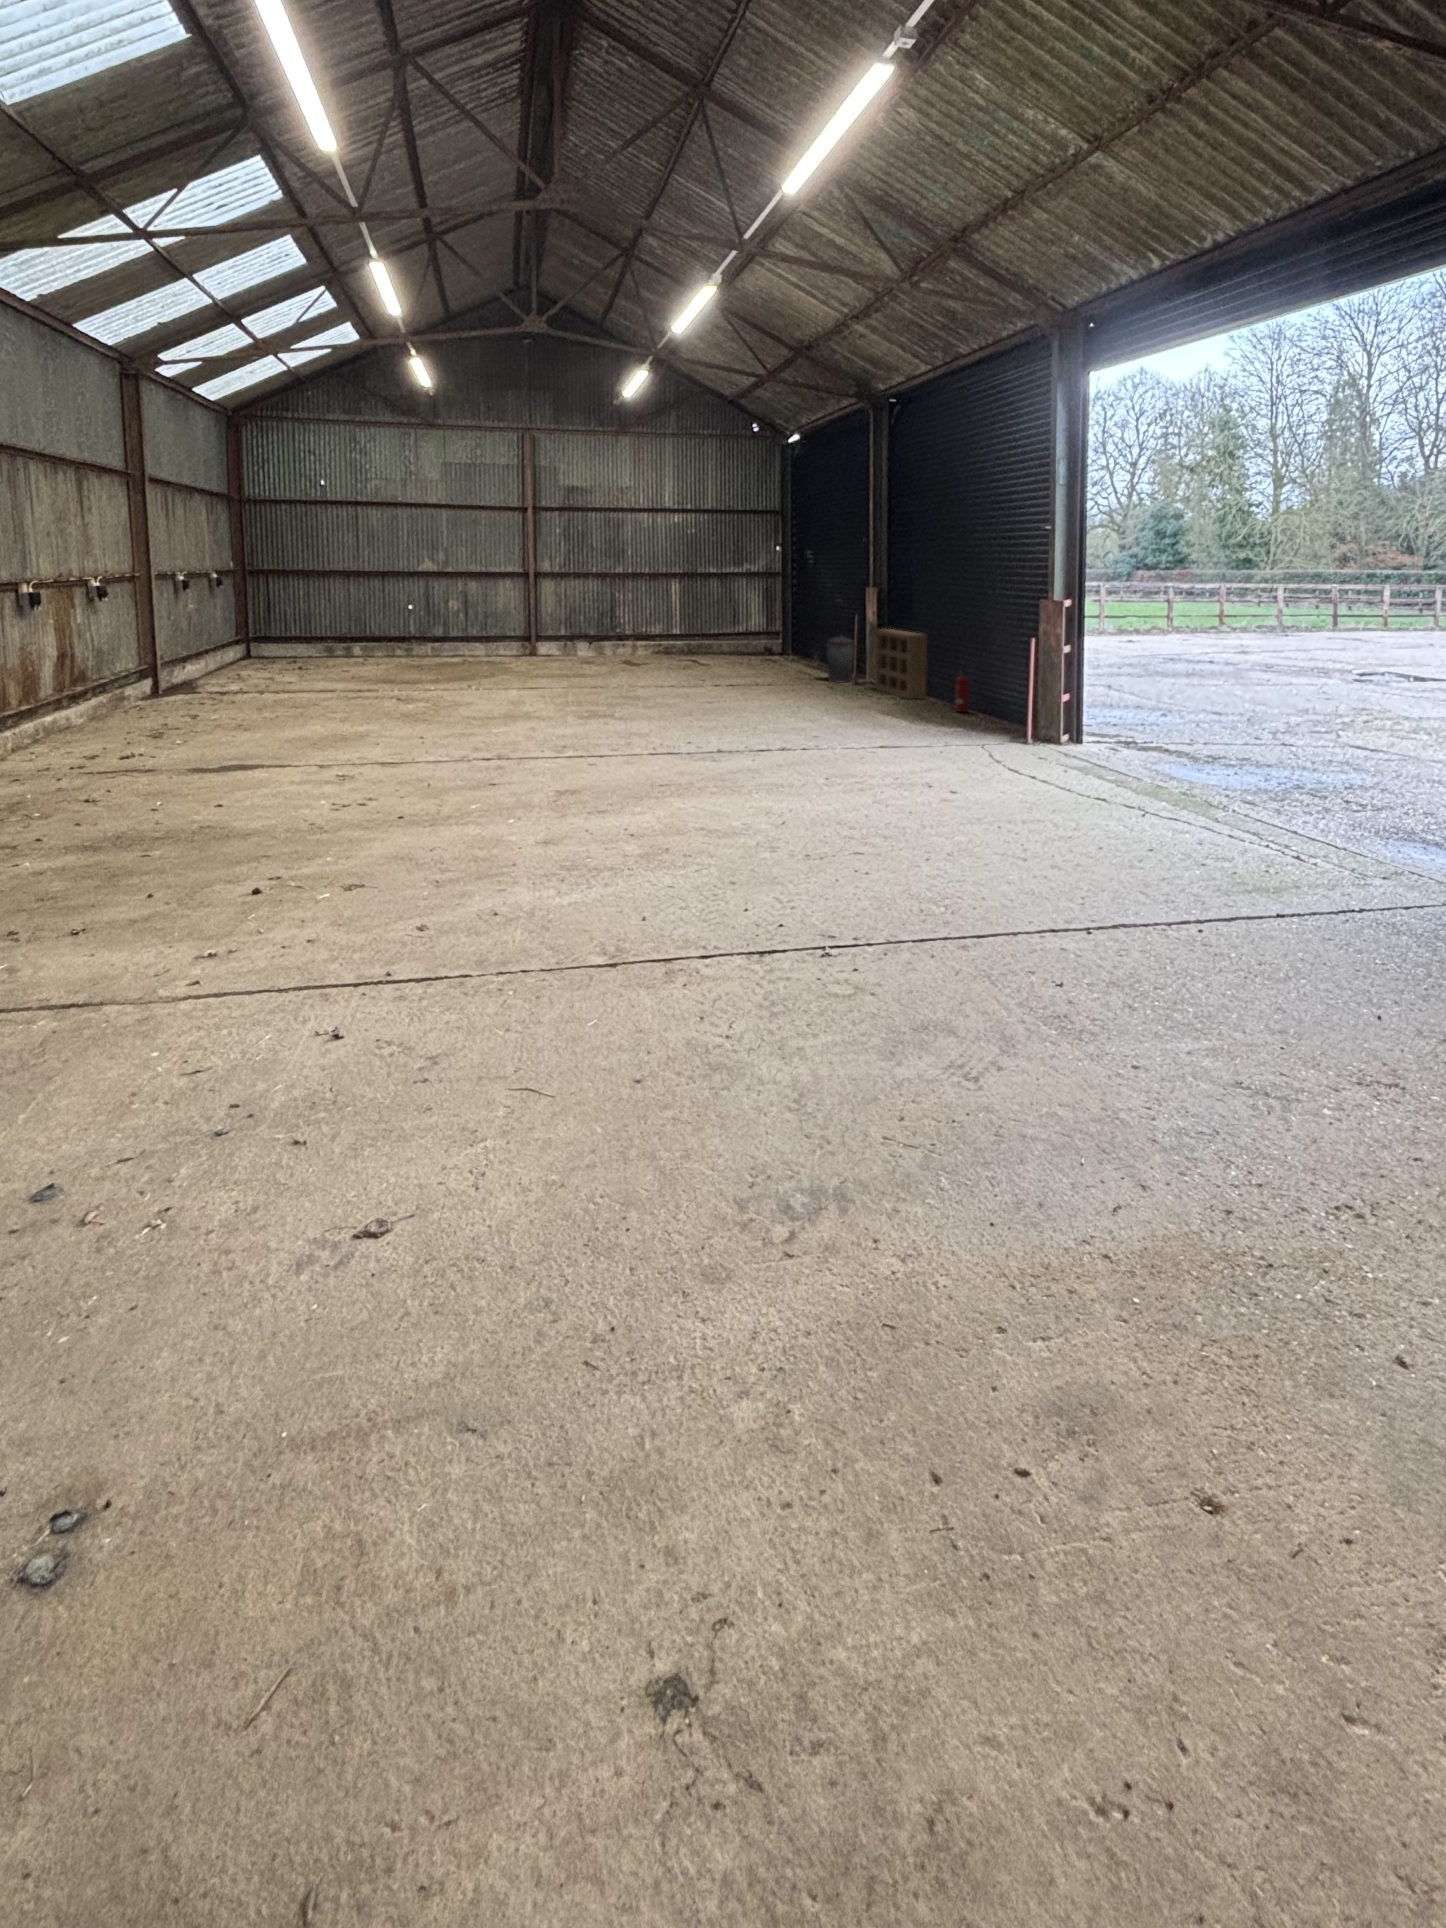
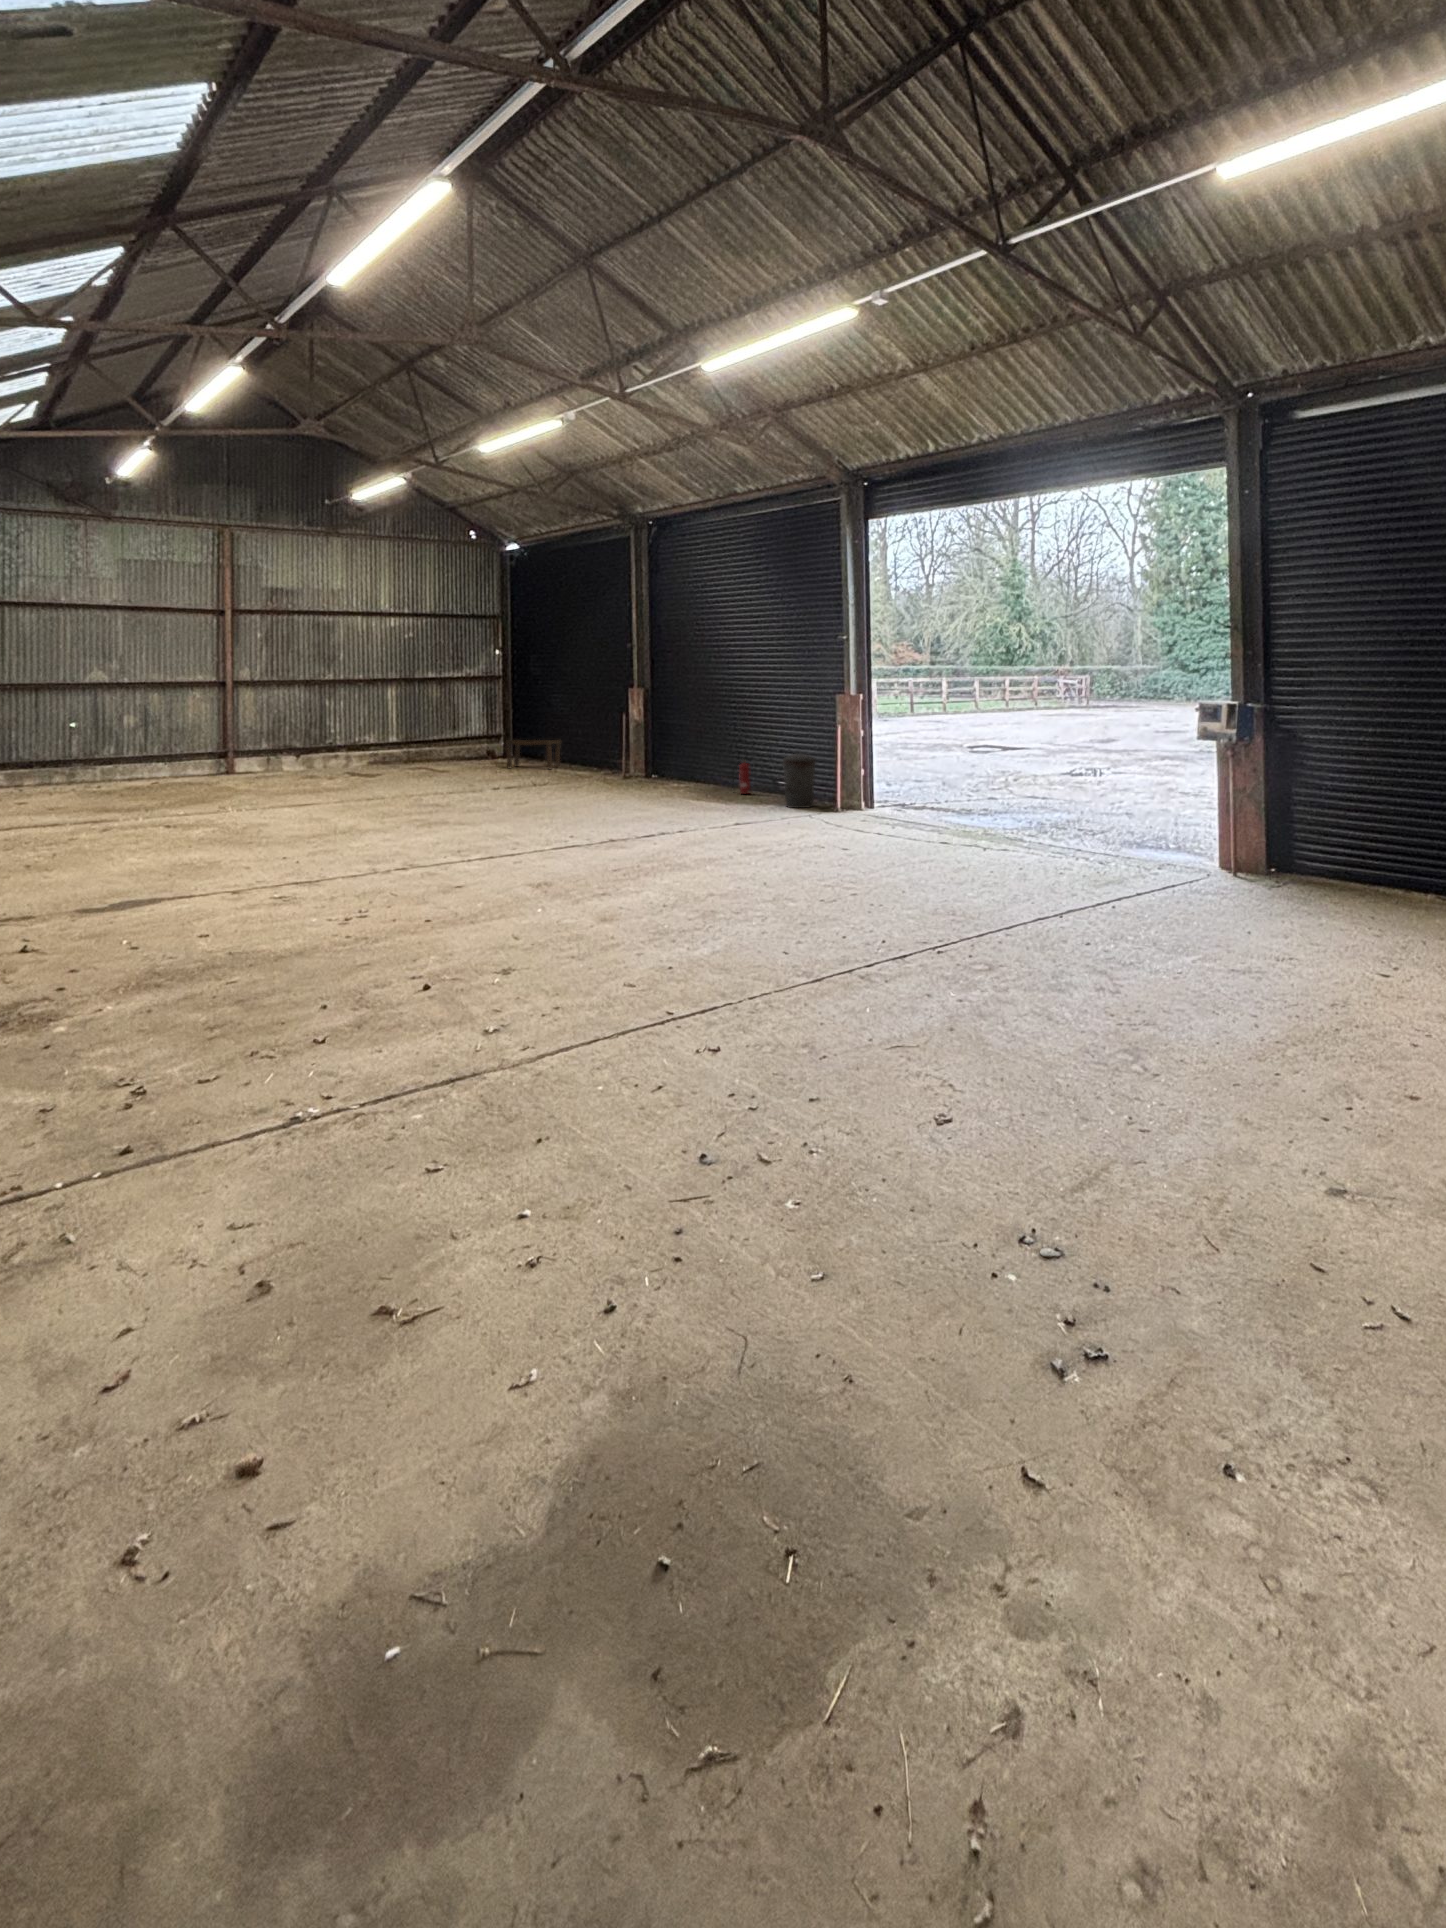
shelving unit: present [875,629,927,699] -> none [641,726,698,788]
trash can: present [825,635,855,683] -> present [783,753,816,808]
bench: none [771,637,825,669] -> present [506,740,561,769]

